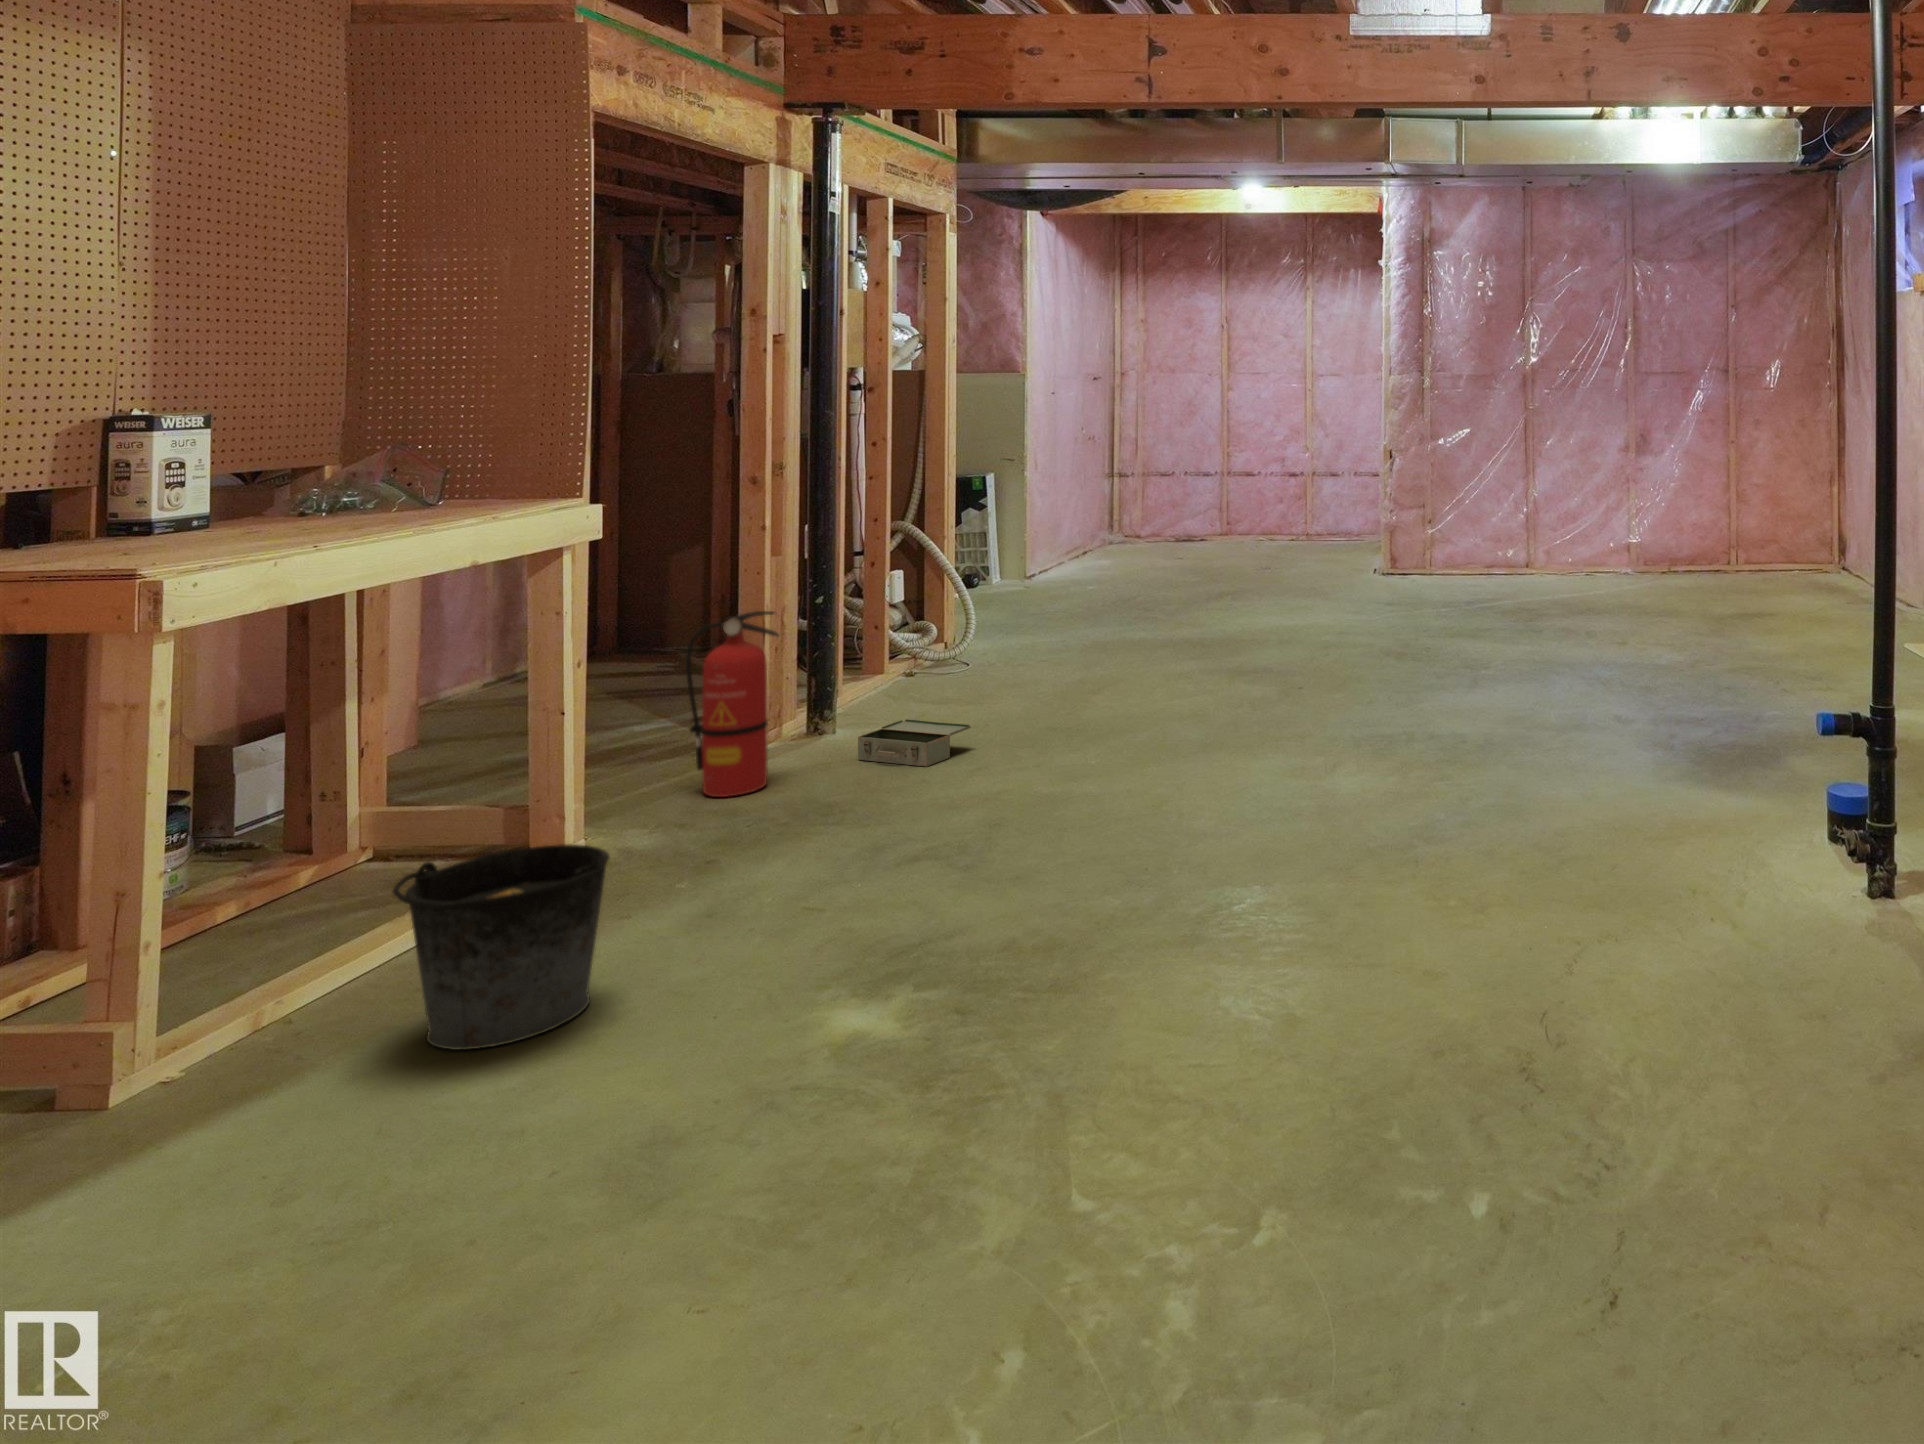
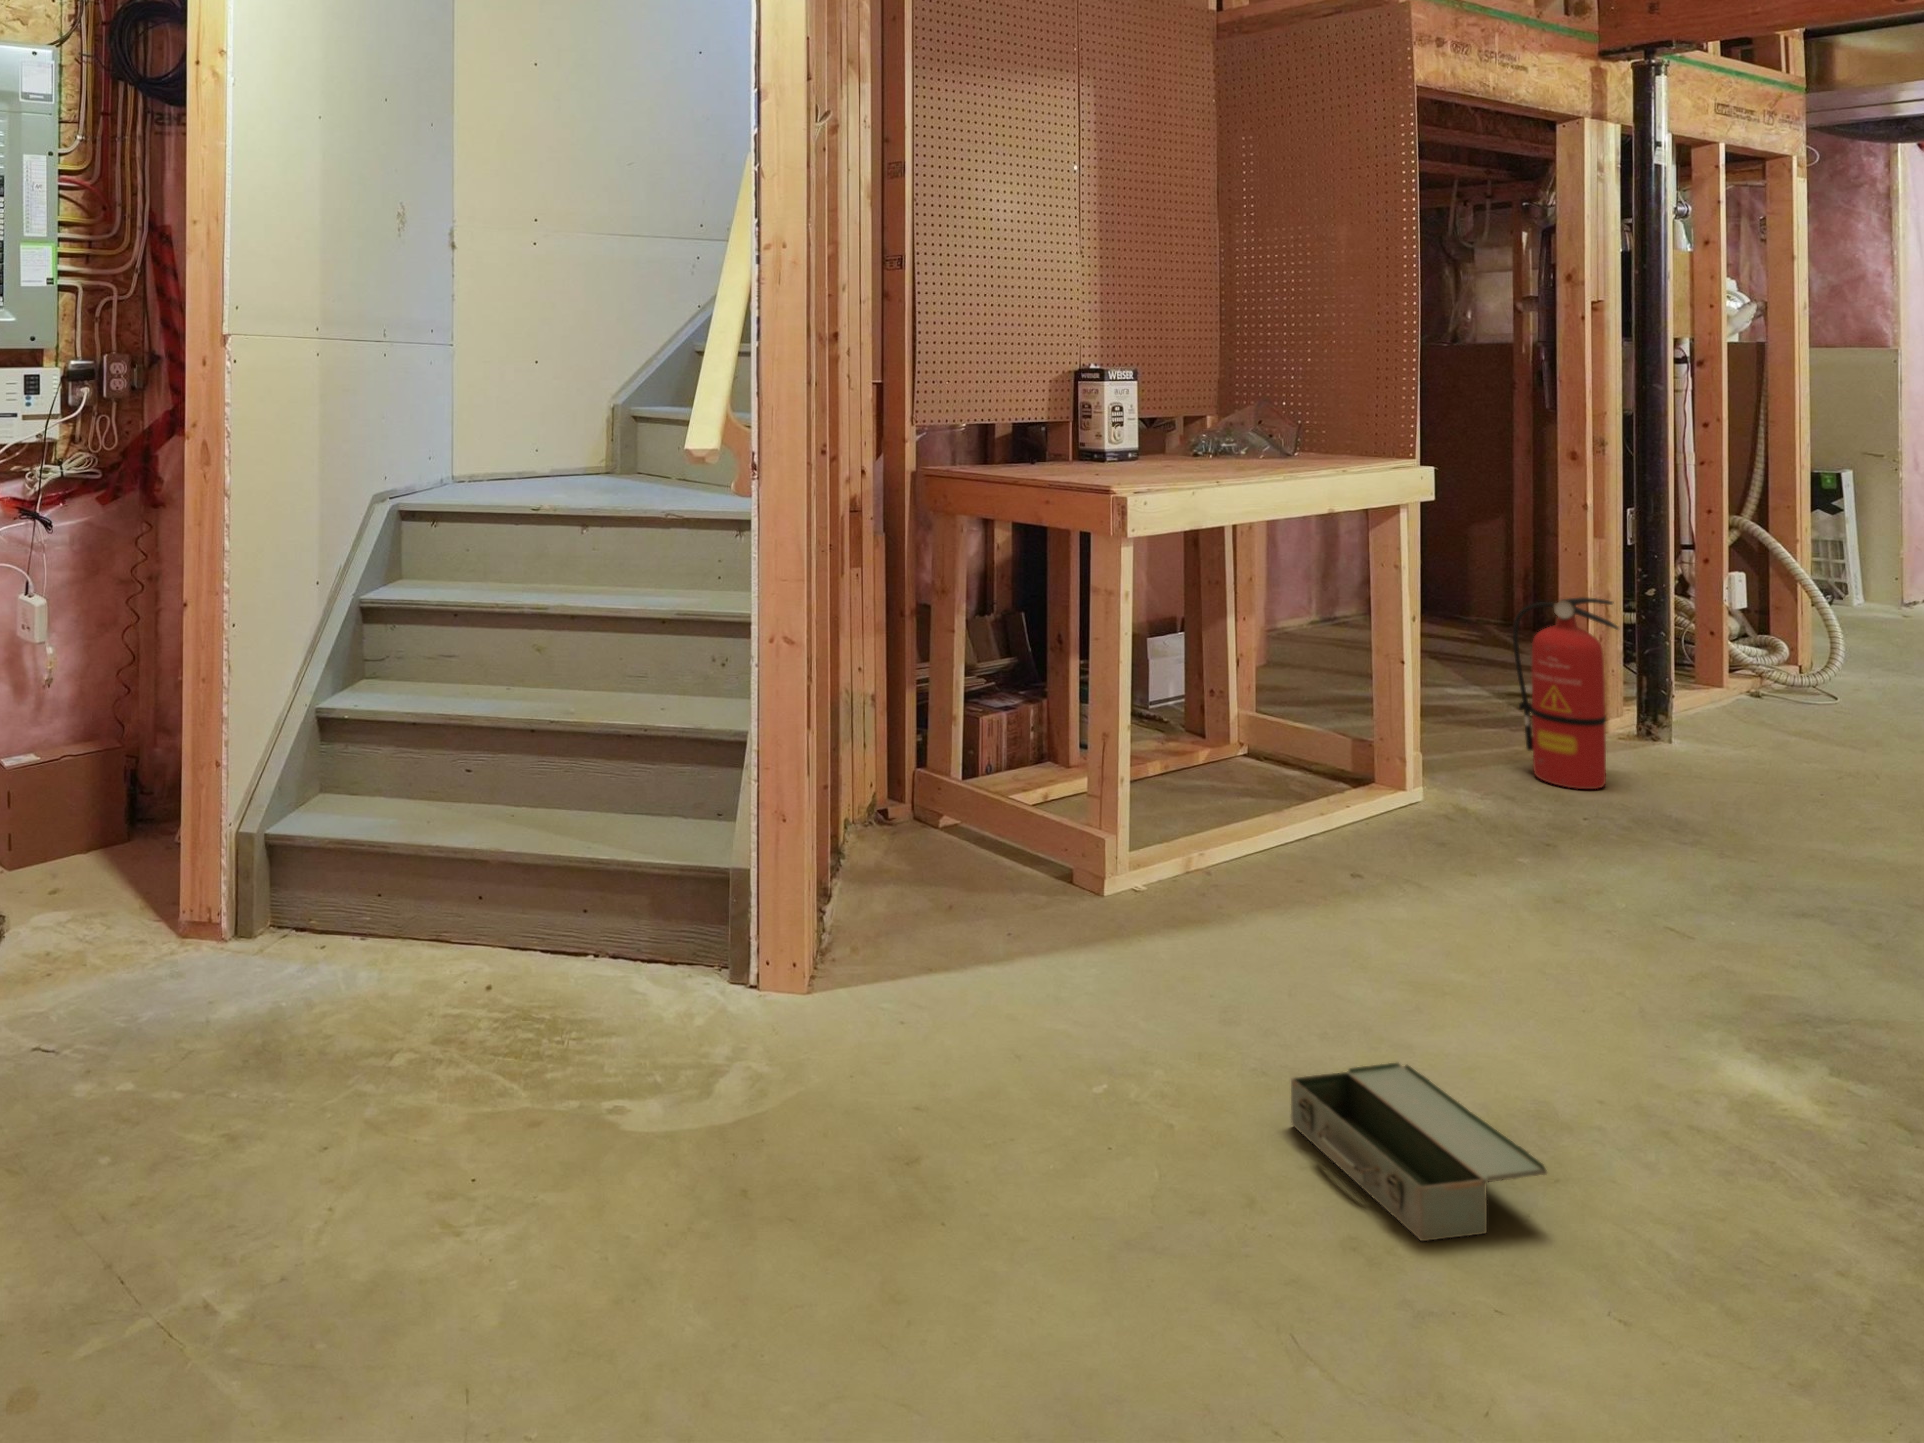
toolbox: present [858,719,971,766] -> present [1291,1063,1547,1241]
bucket: present [393,844,610,1050] -> none [1291,779,1483,980]

